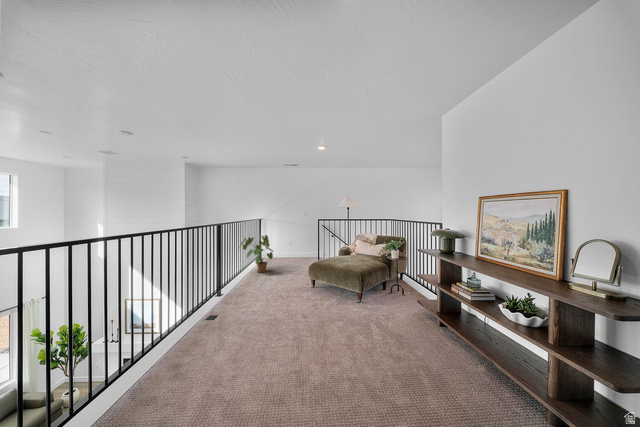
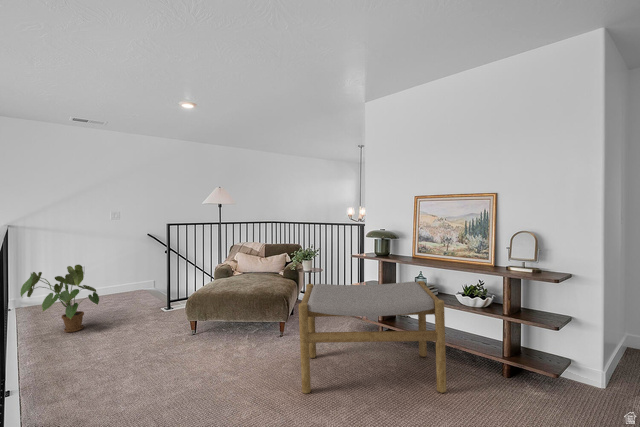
footstool: none [331,266,470,396] -> present [298,281,446,394]

